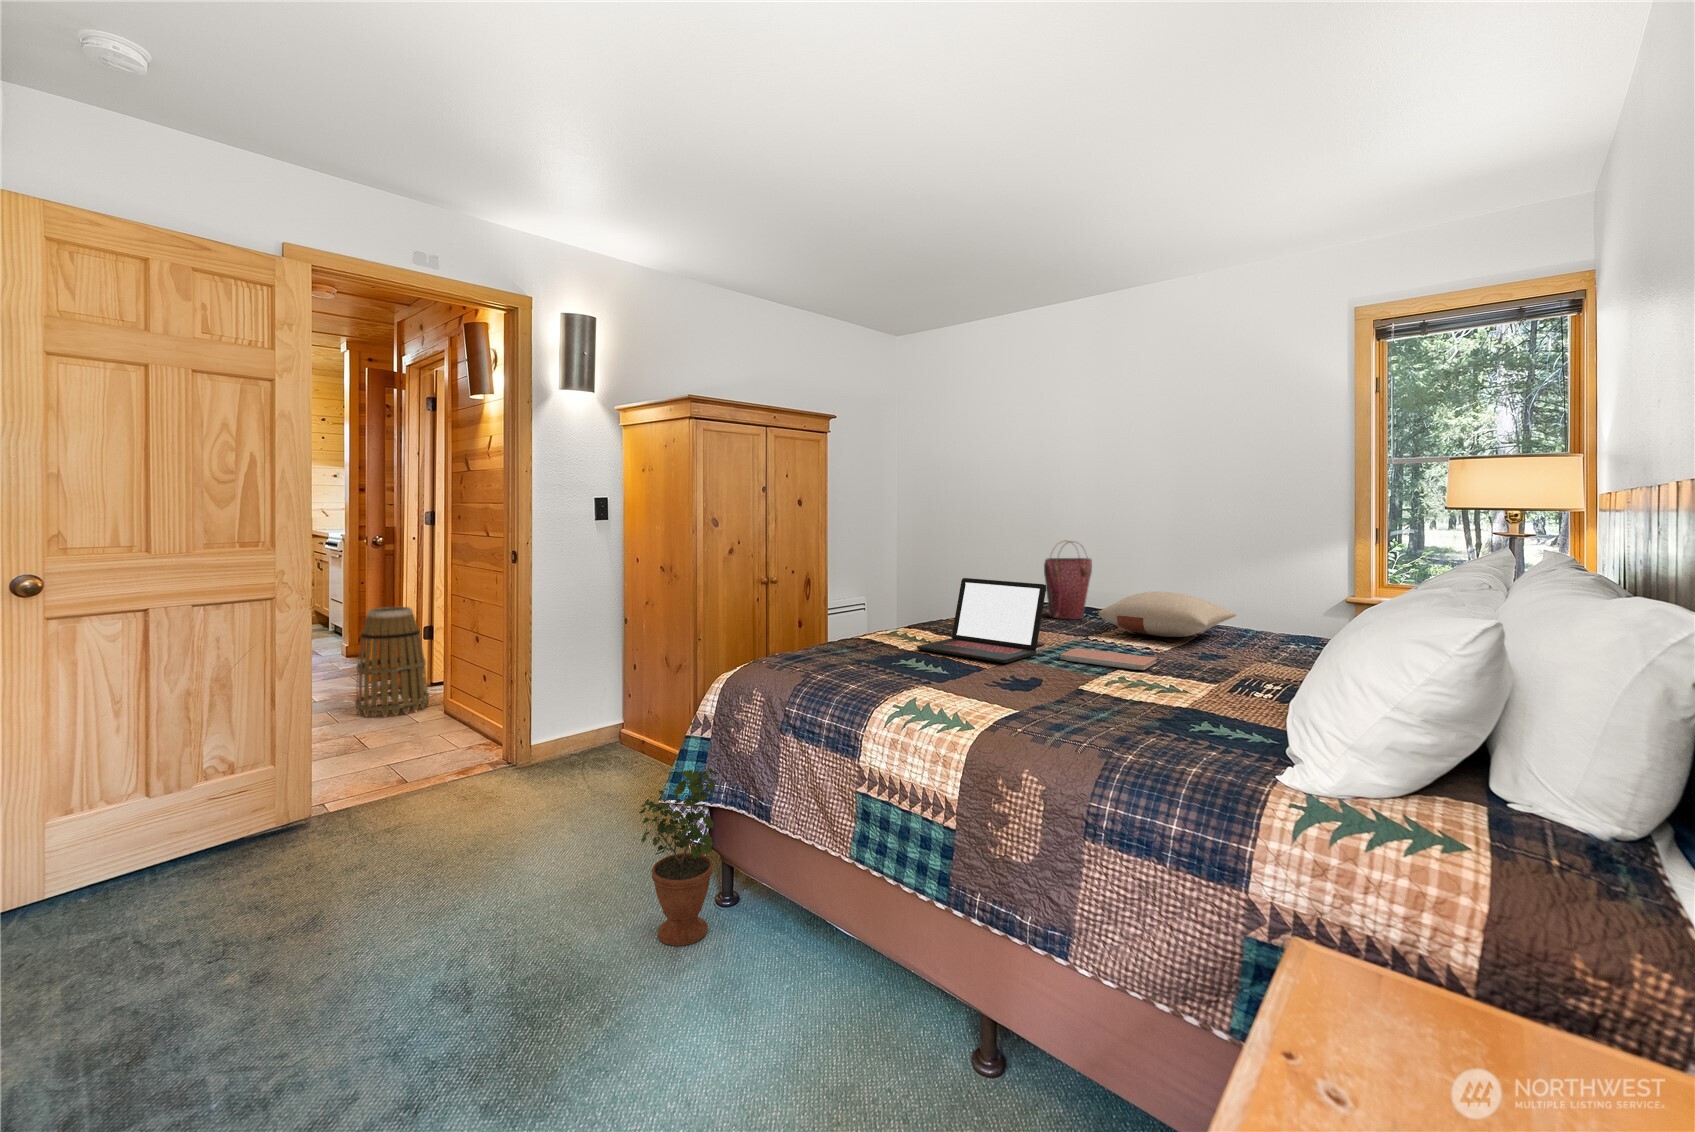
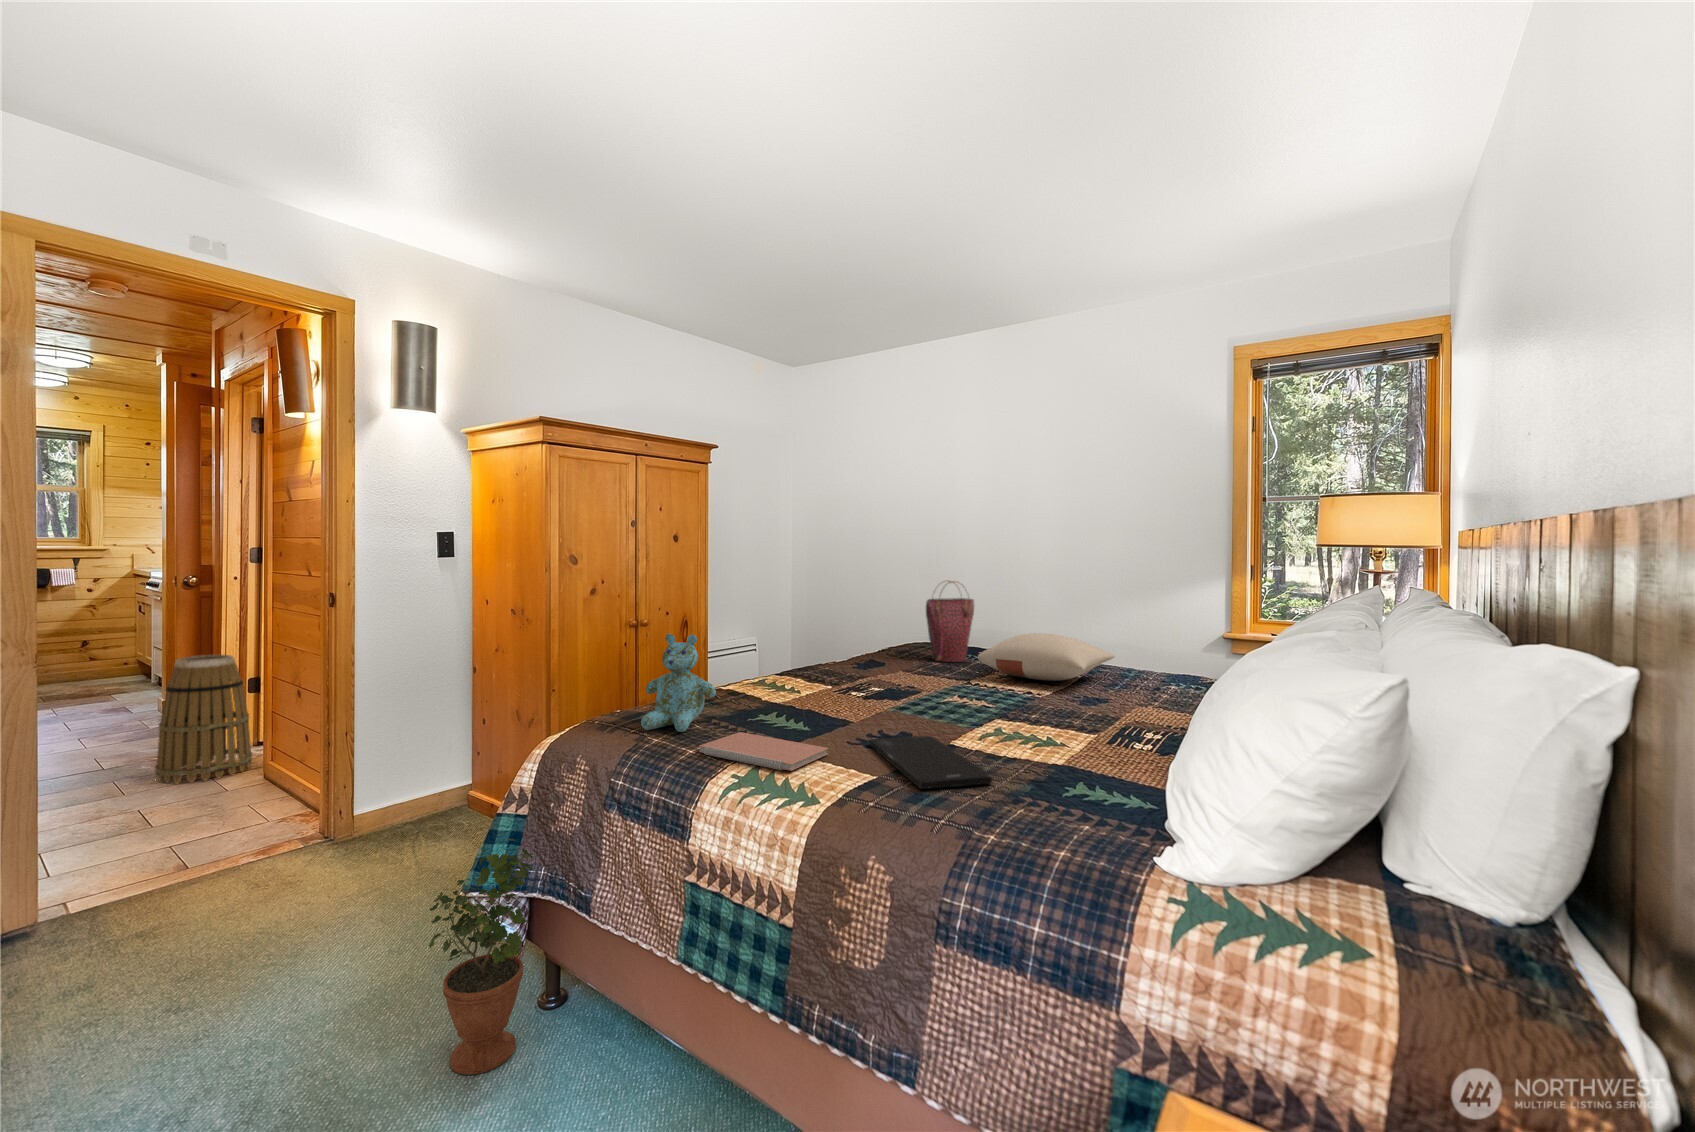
laptop: present [917,578,1046,663] -> none [781,621,919,715]
stuffed bear: none [803,587,866,673] -> present [641,634,716,732]
notebook: present [1060,648,1157,670] -> present [699,732,828,771]
smartphone: none [1009,681,1127,721] -> present [870,736,992,789]

